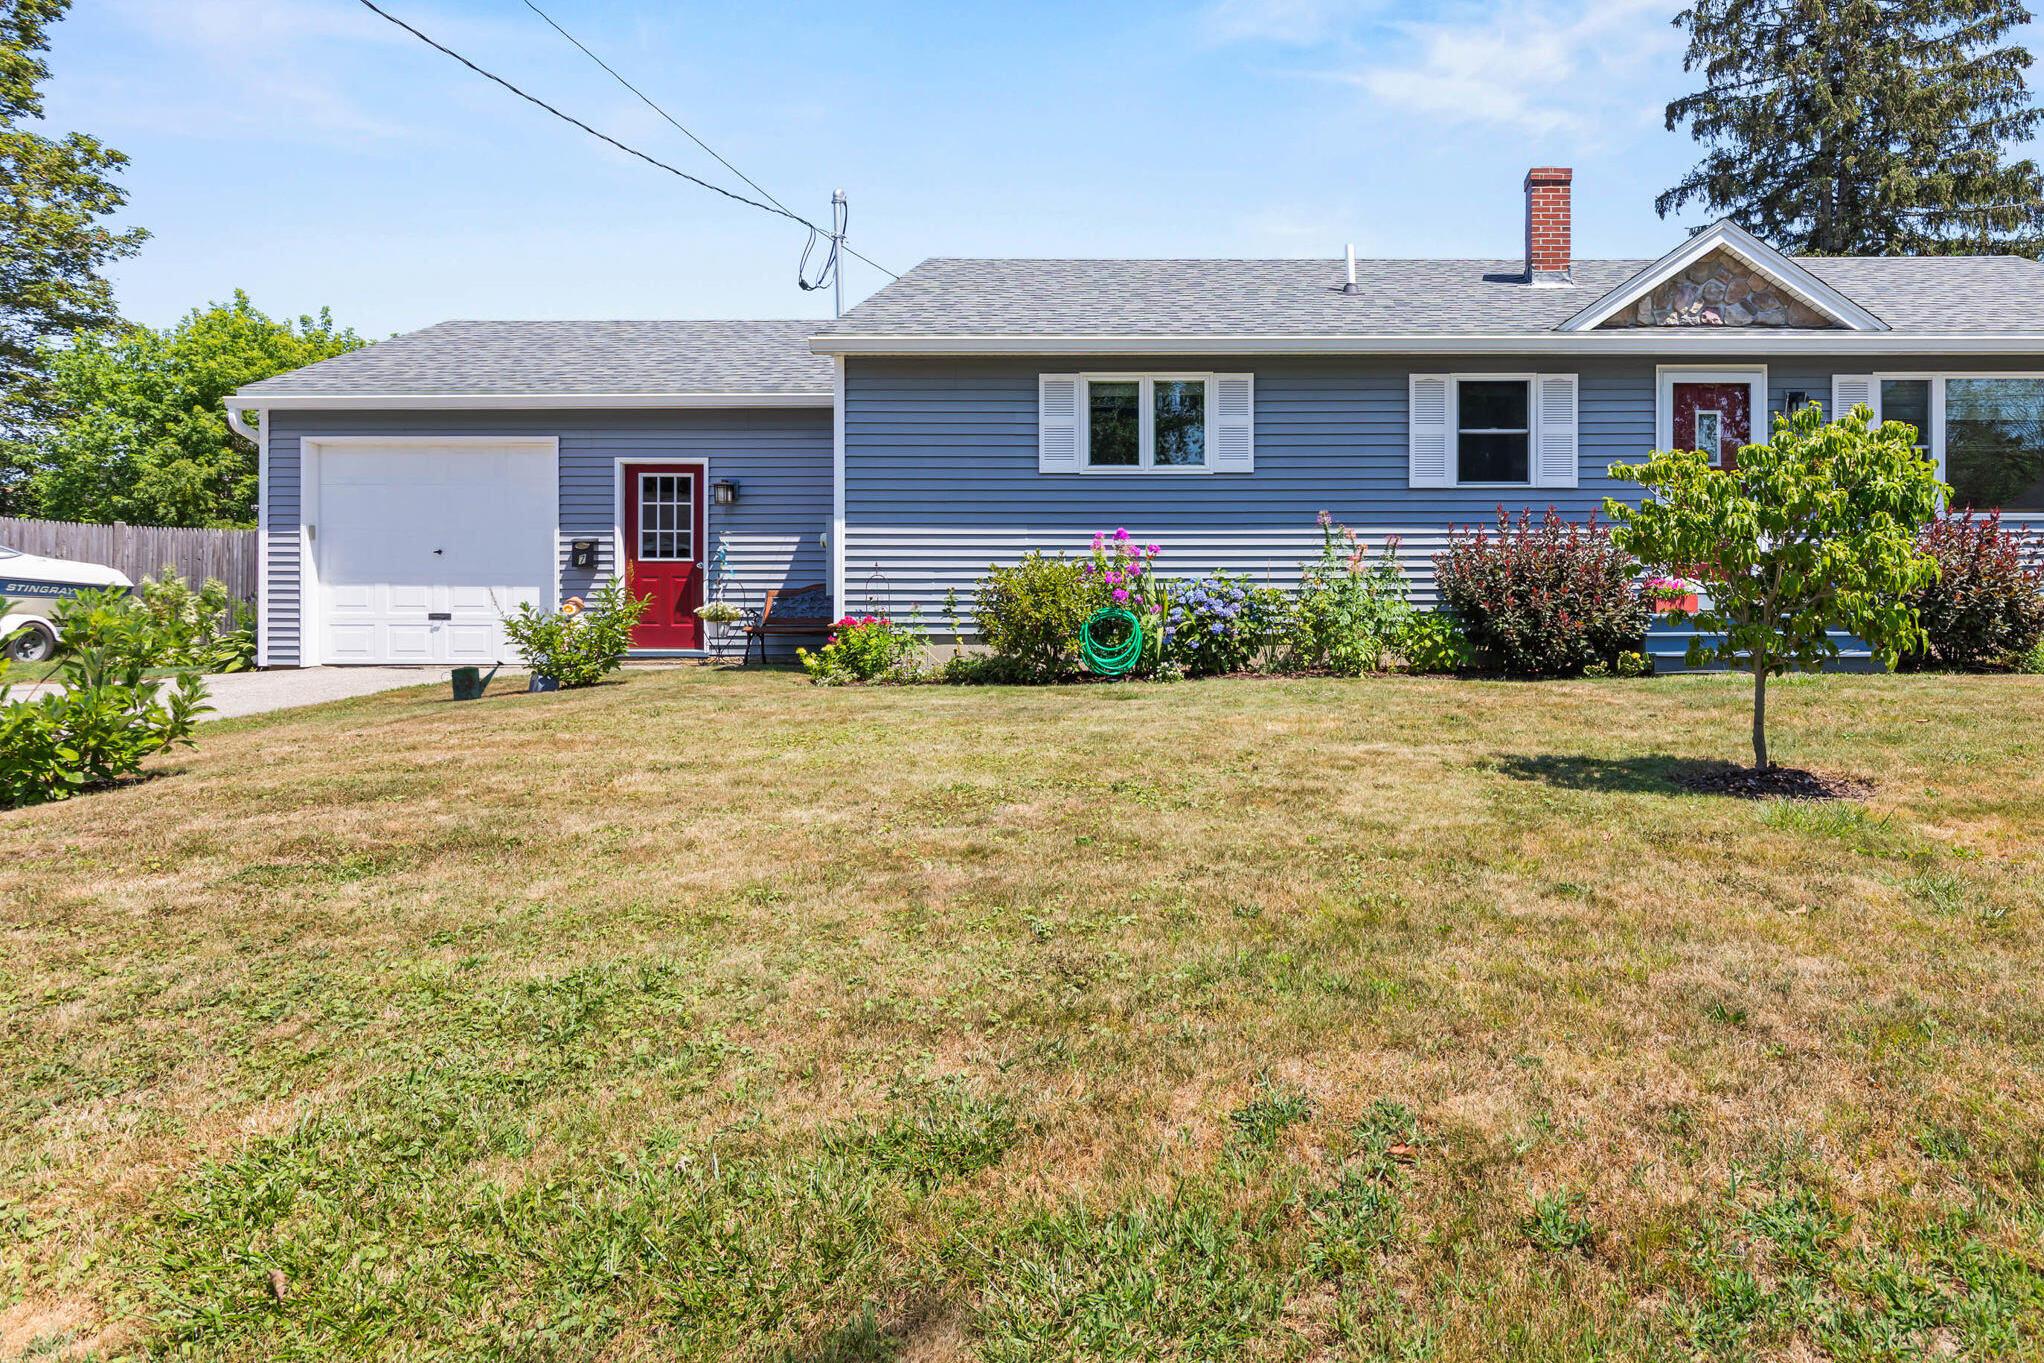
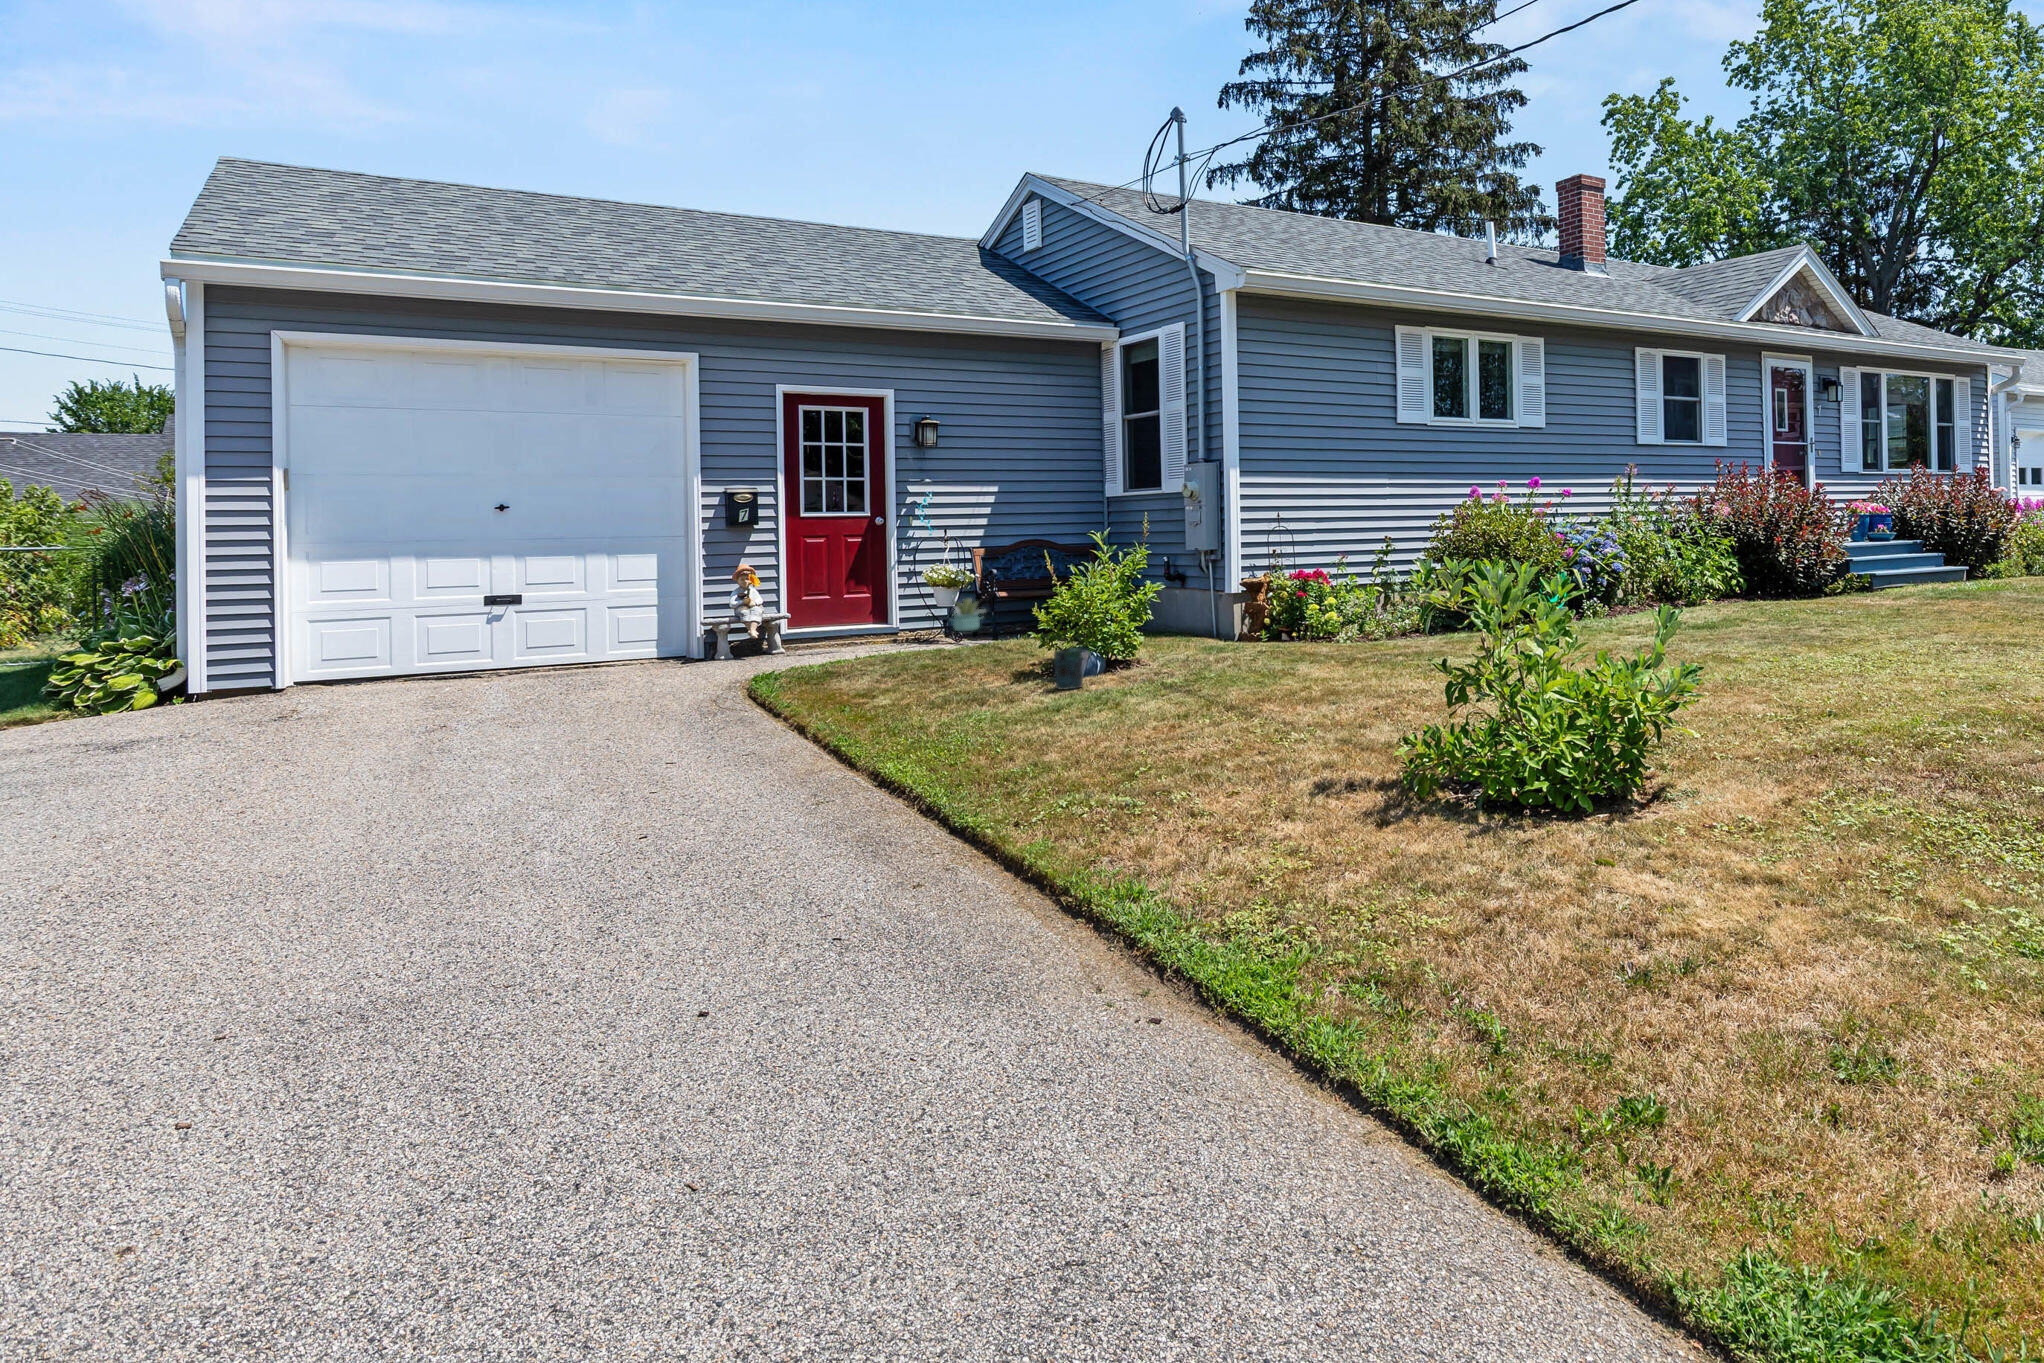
decorative plant: none [724,627,756,653] -> present [952,599,985,631]

